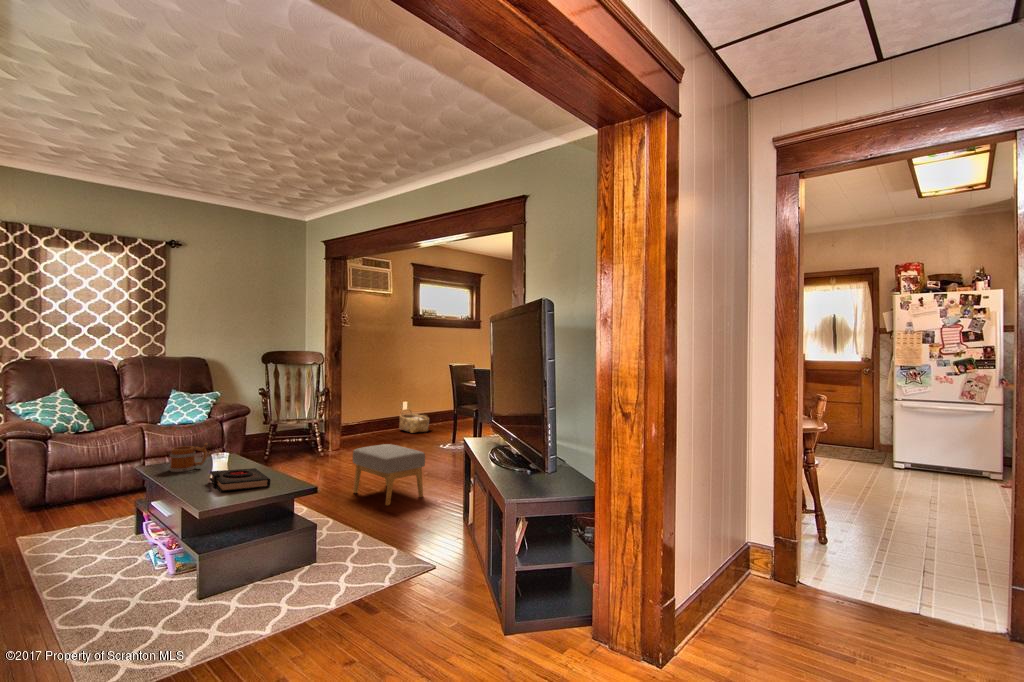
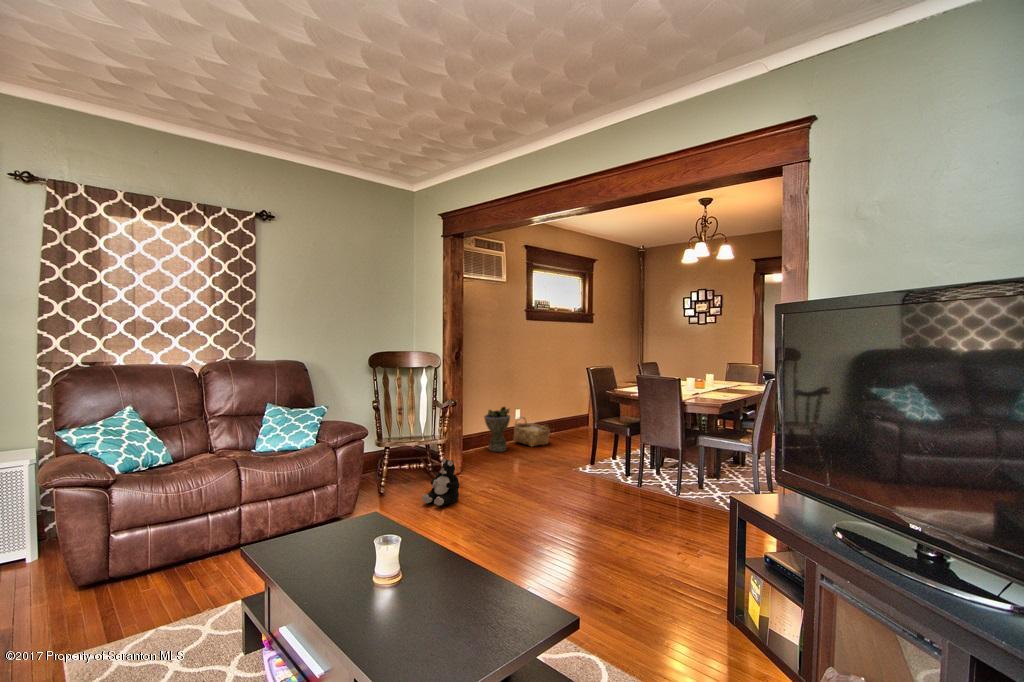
planter: none [370,399,393,437] -> present [484,407,510,452]
plush toy: none [293,434,325,468] -> present [422,459,459,506]
mug: present [169,443,208,472] -> none [296,509,356,564]
footstool: present [353,444,425,505] -> none [529,483,640,587]
book: present [210,468,270,491] -> none [382,566,504,647]

